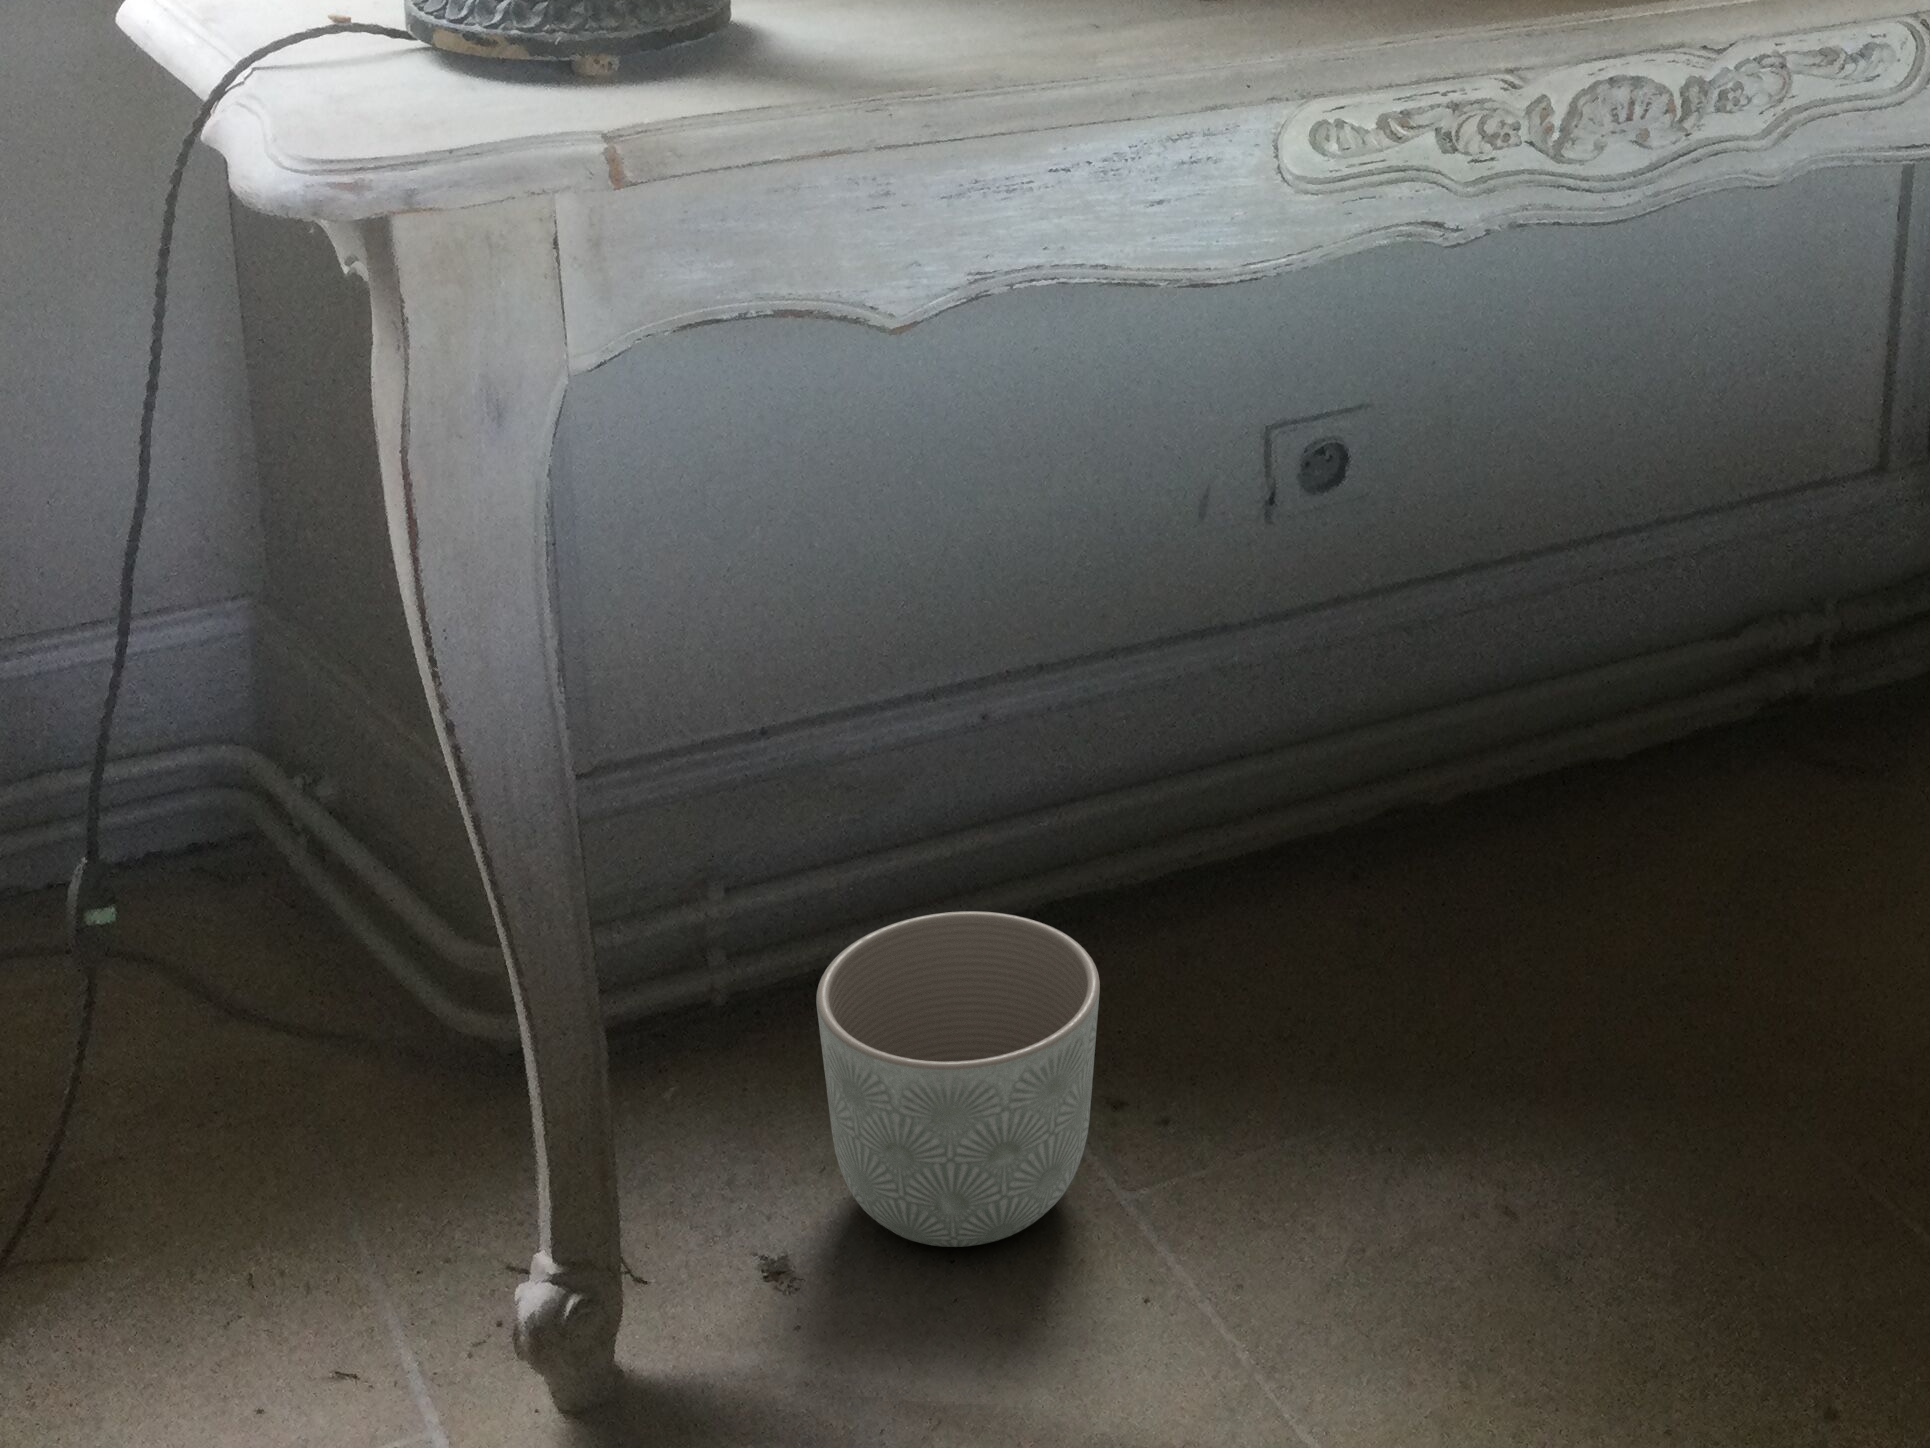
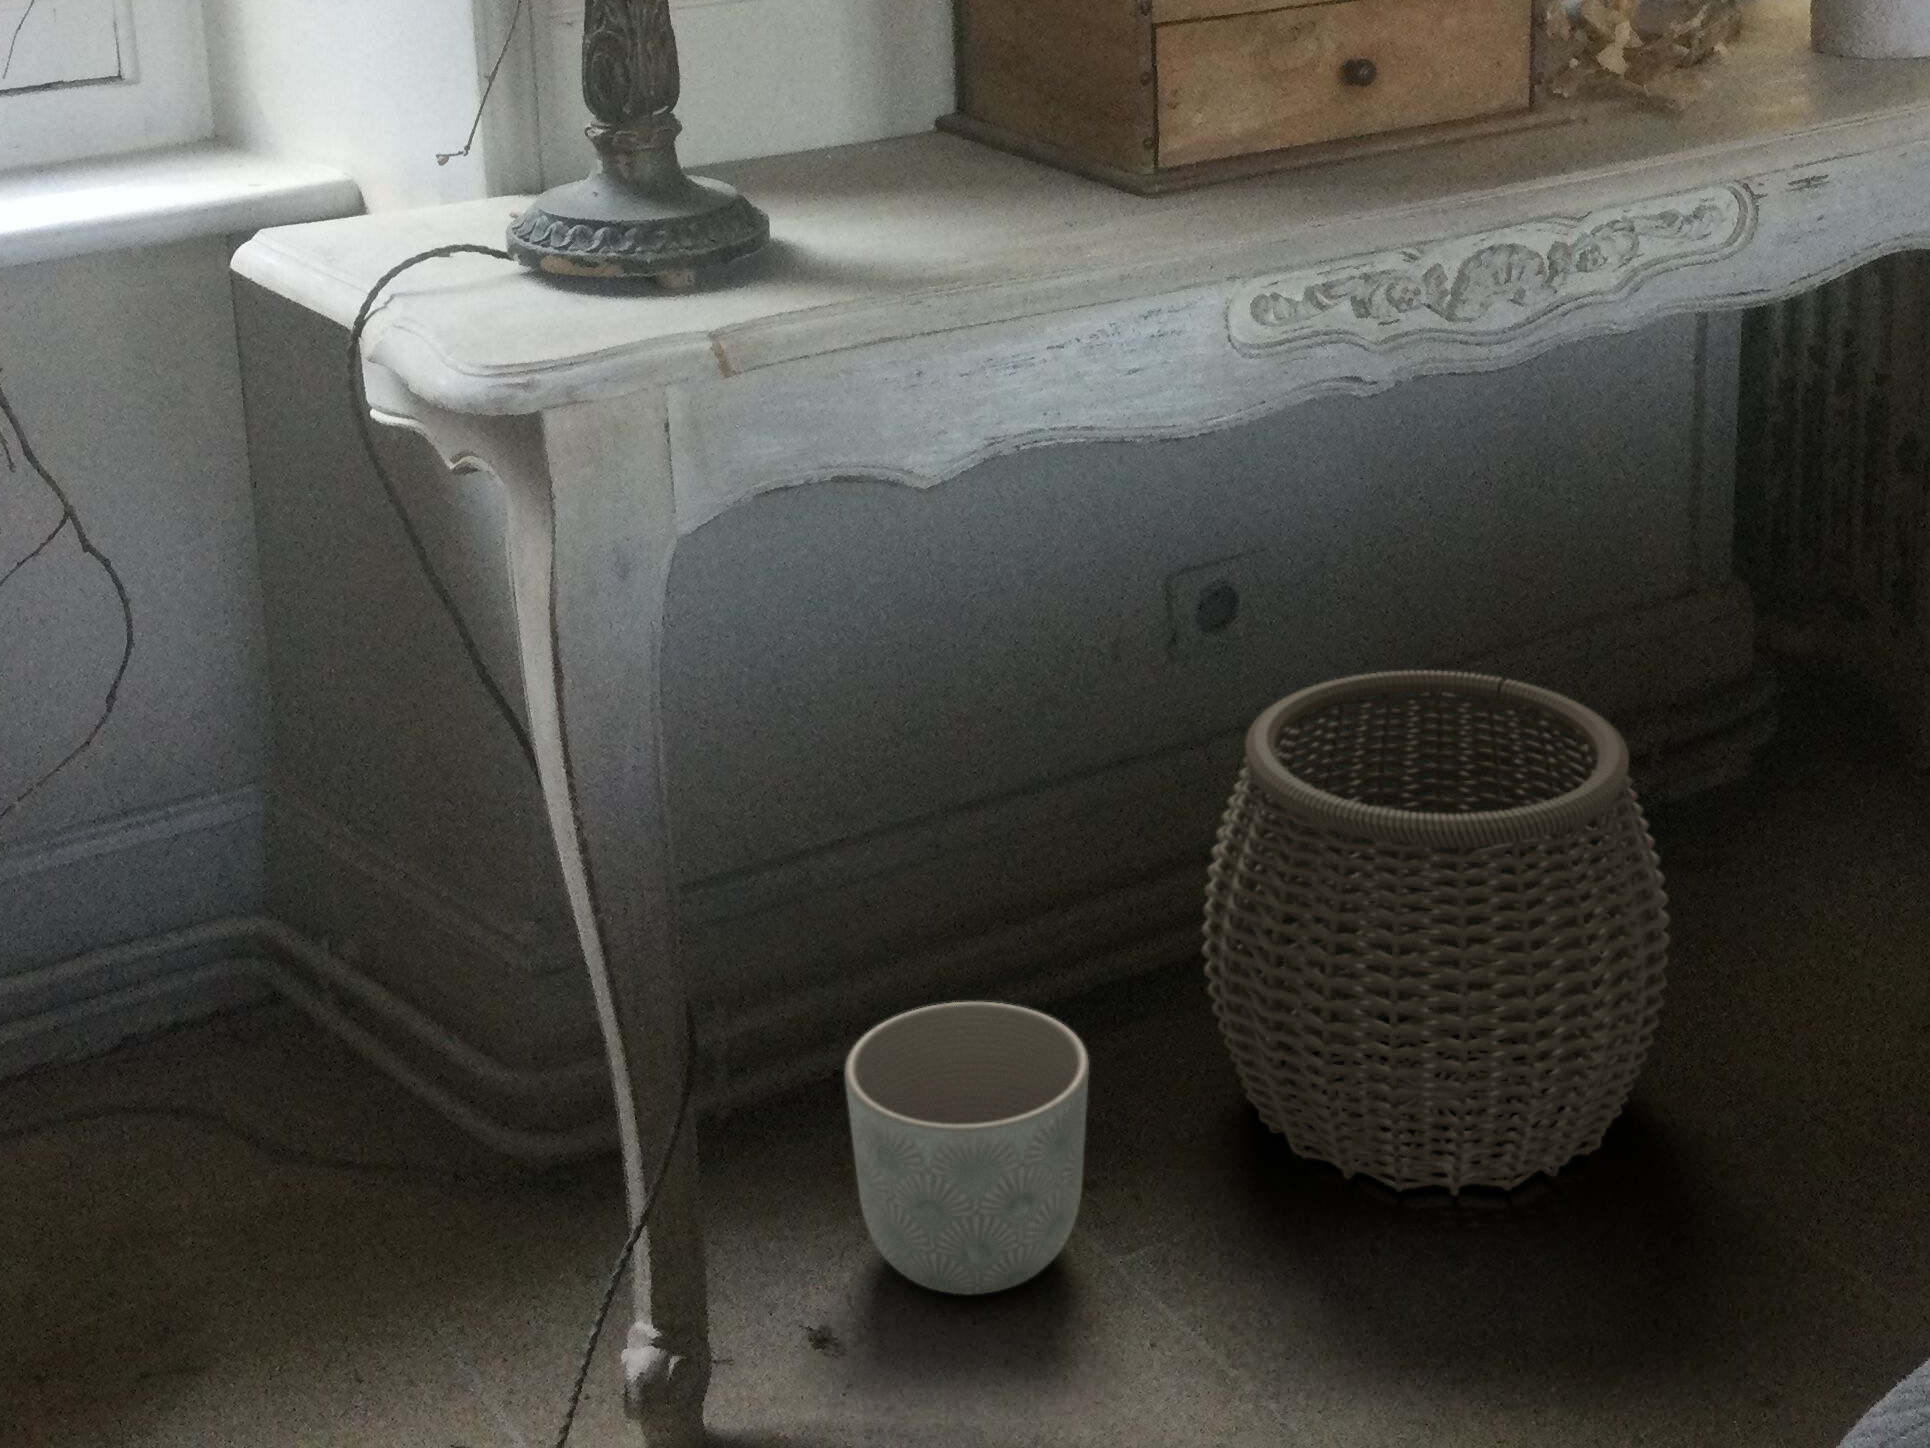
woven basket: none [1262,557,1795,1158] -> present [1202,670,1670,1196]

